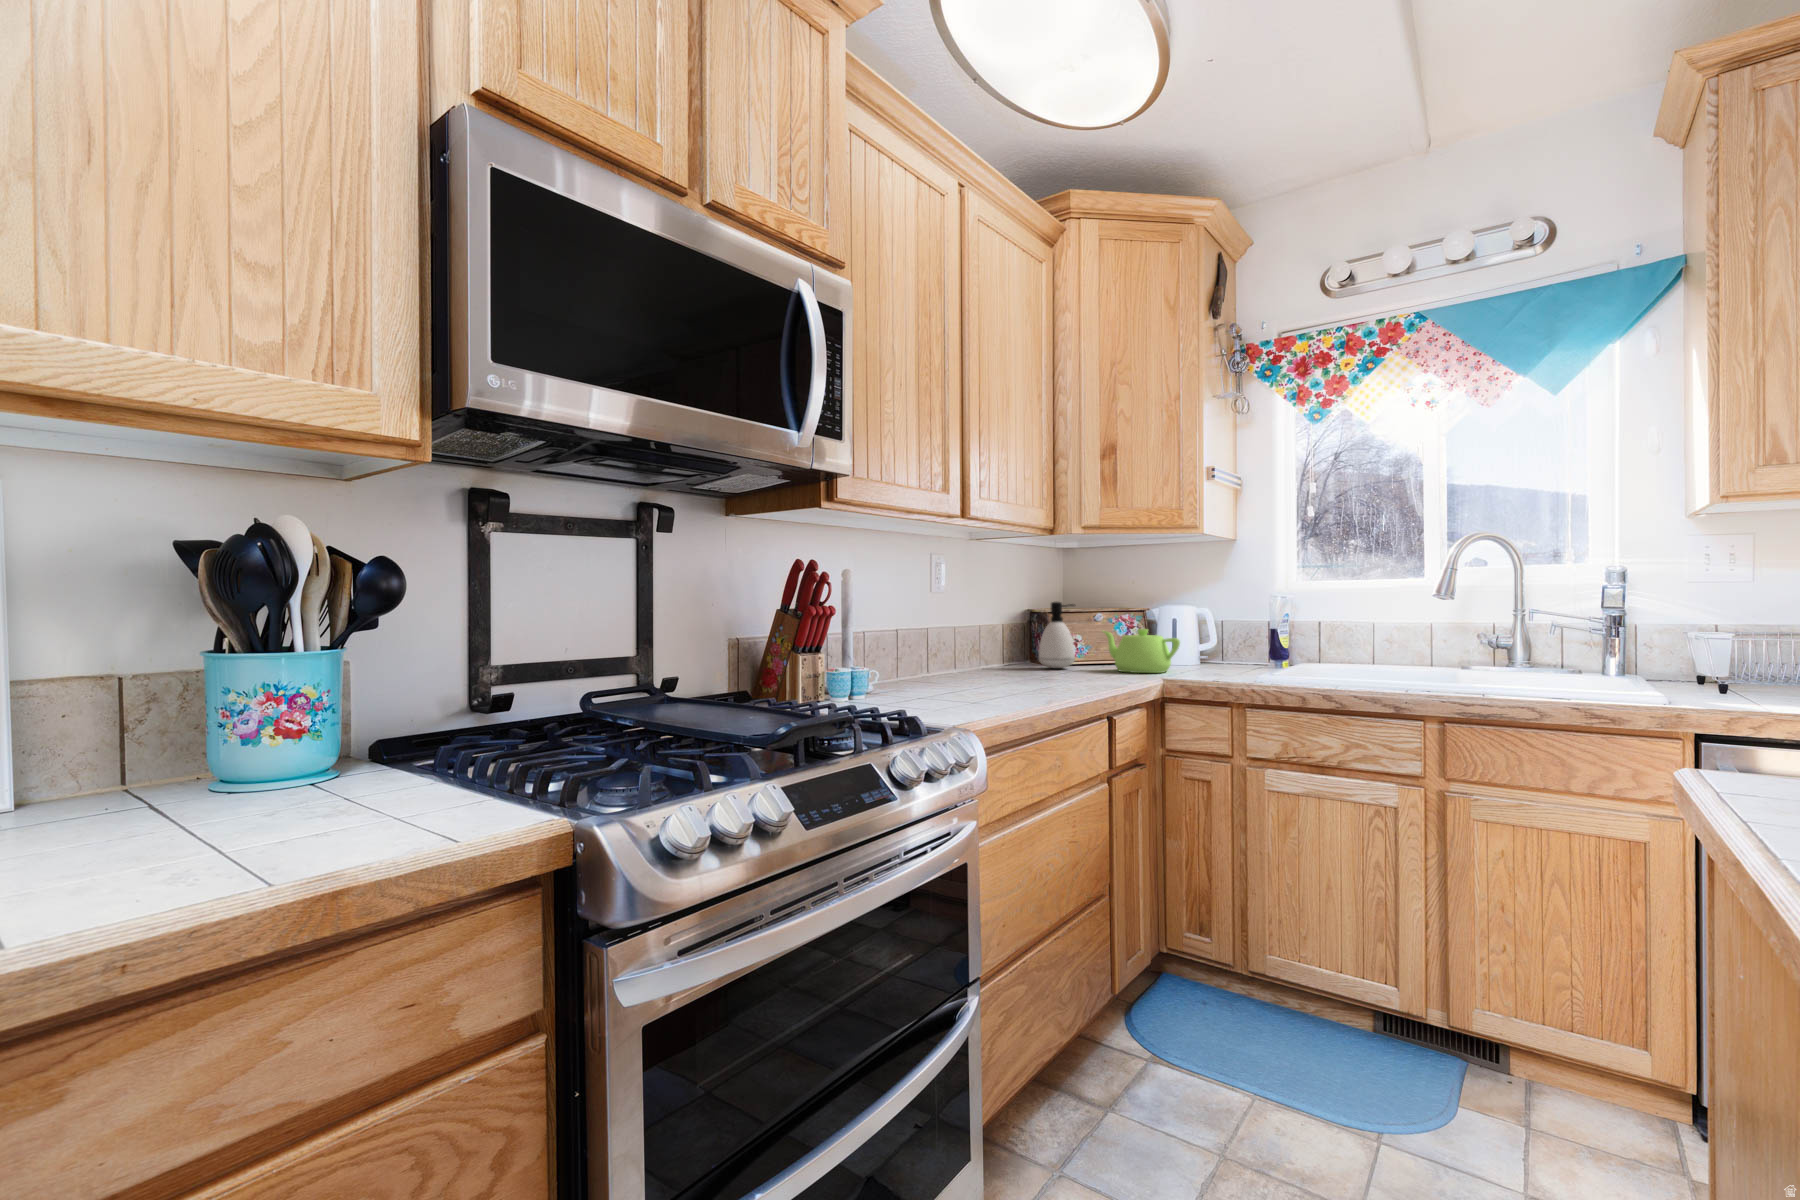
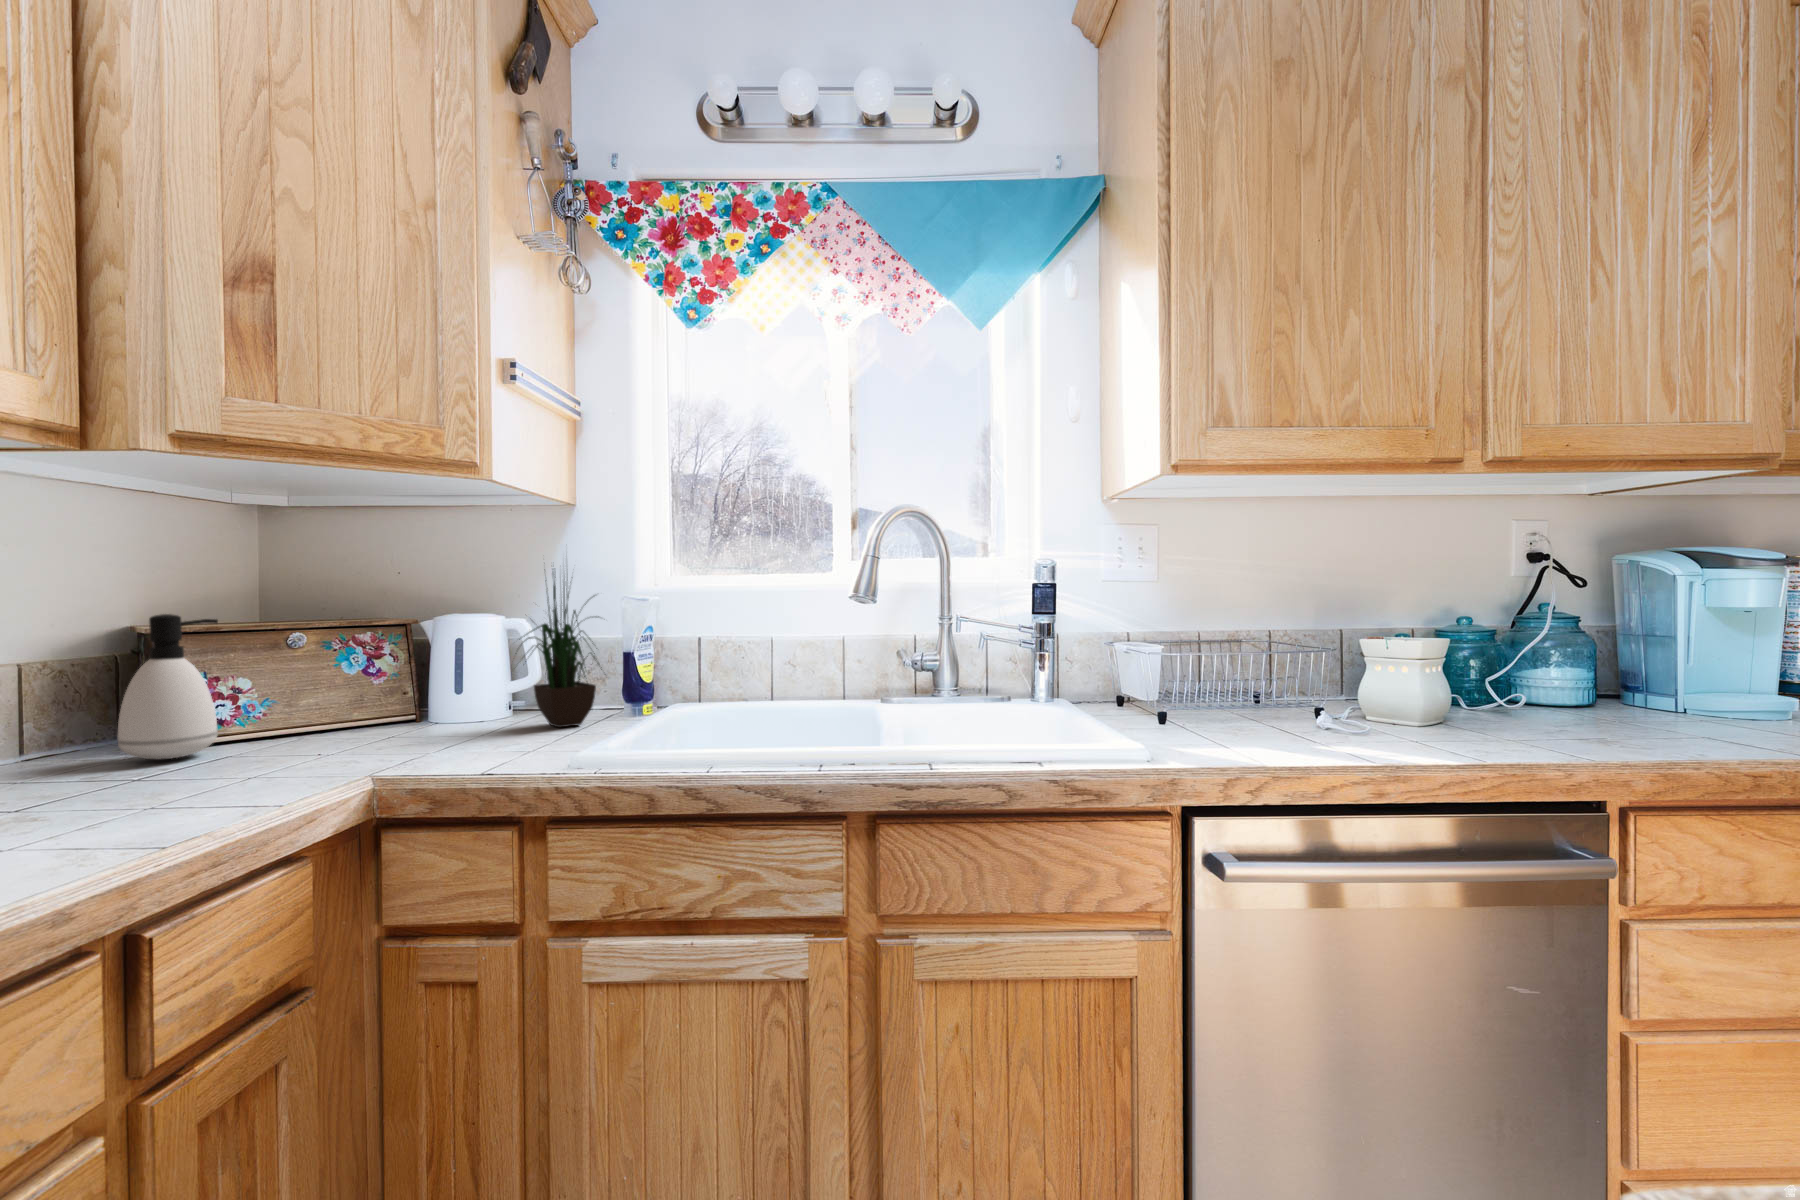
potted plant: none [1207,559,1269,670] -> present [519,577,602,727]
teapot: present [1103,629,1180,673] -> none [276,666,442,758]

